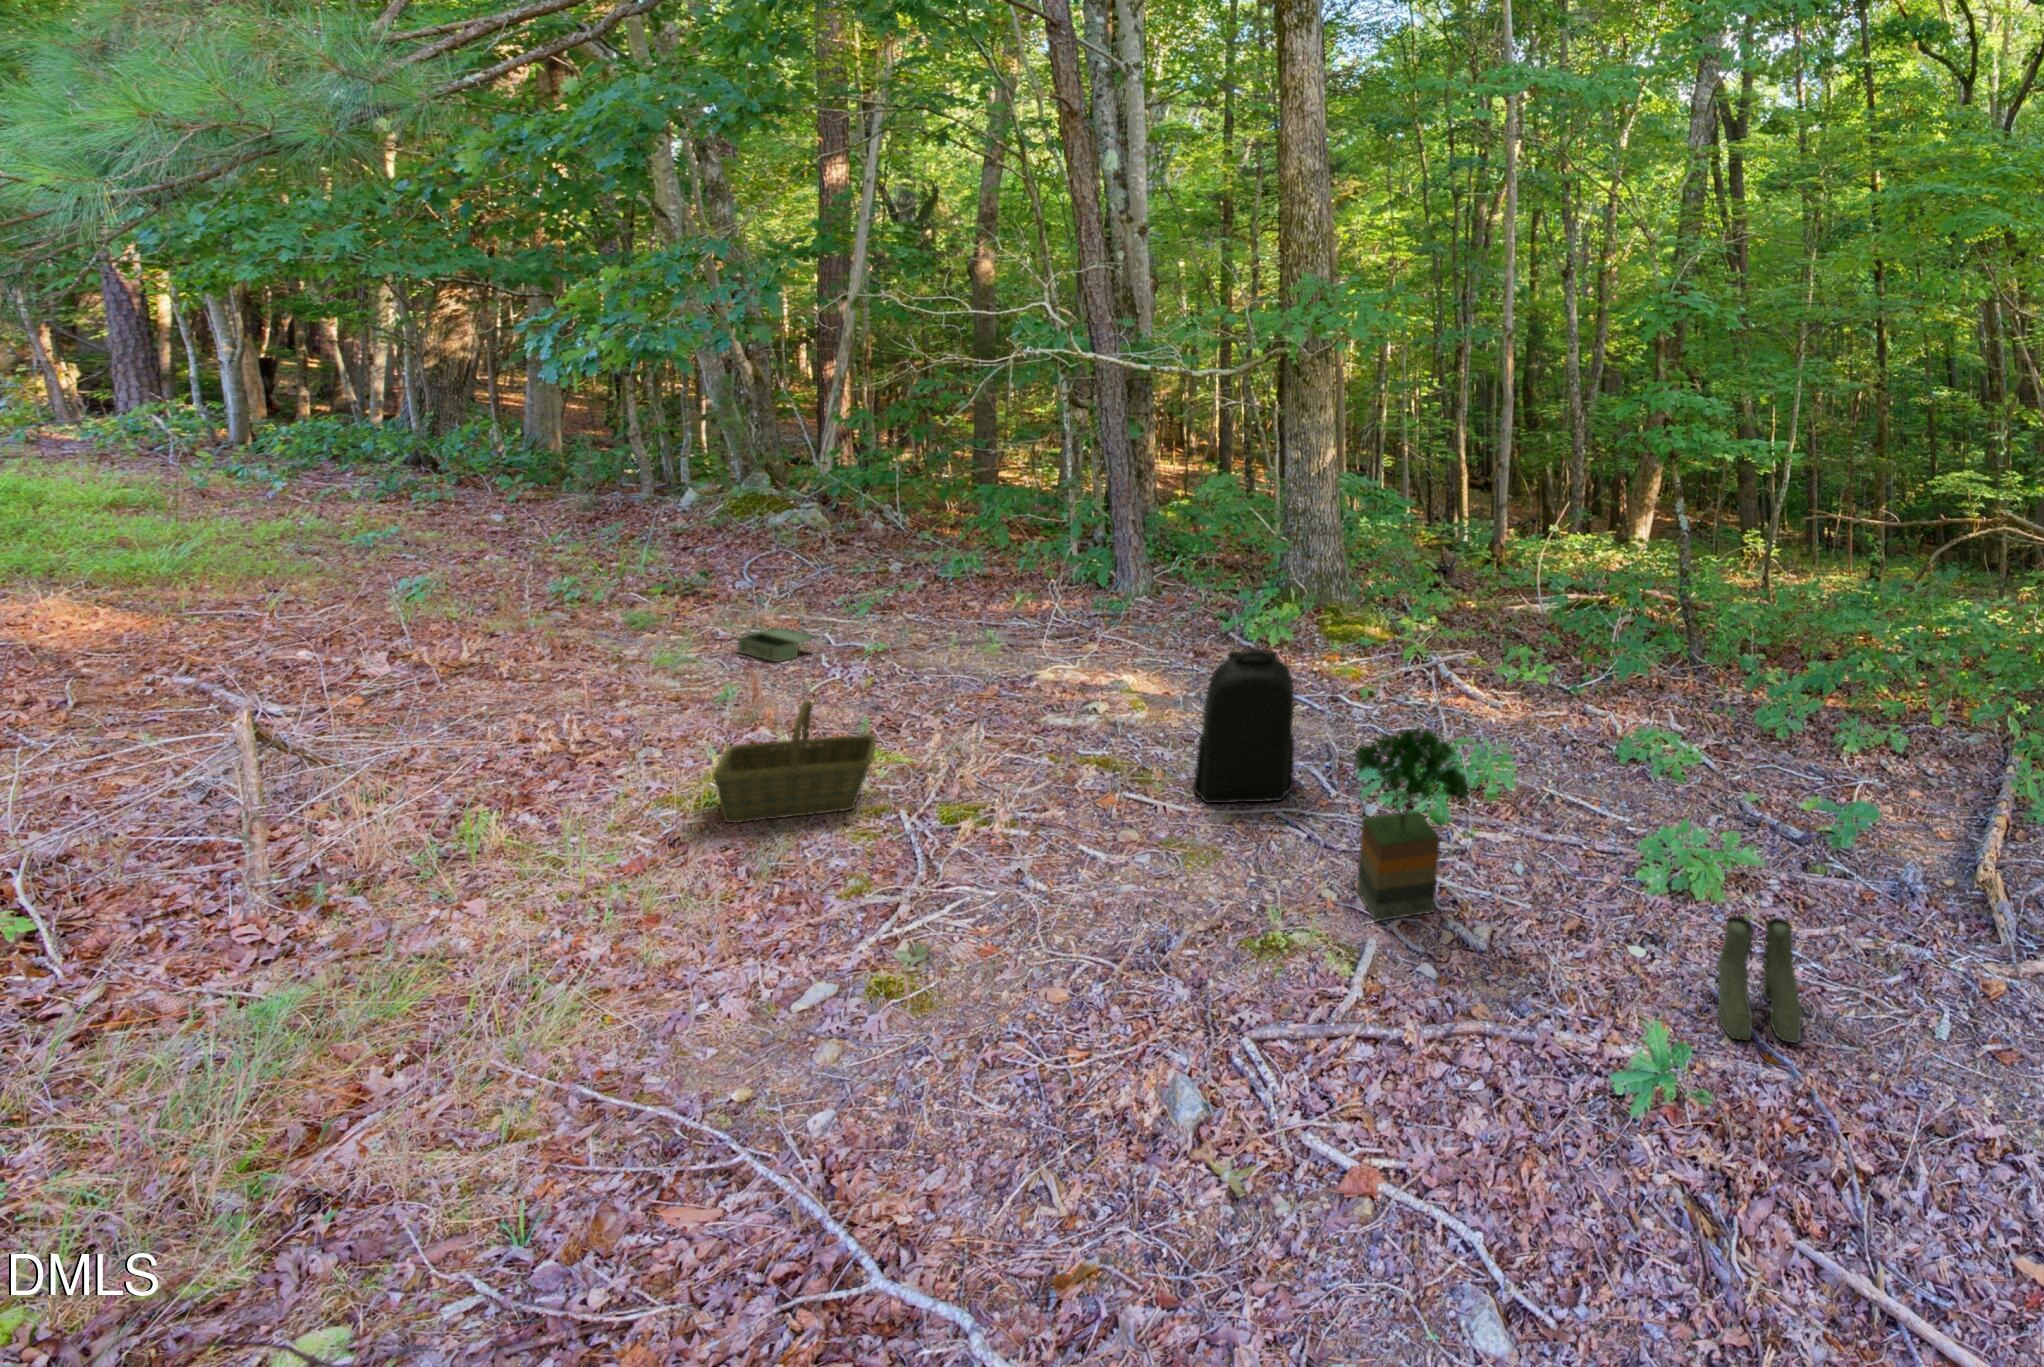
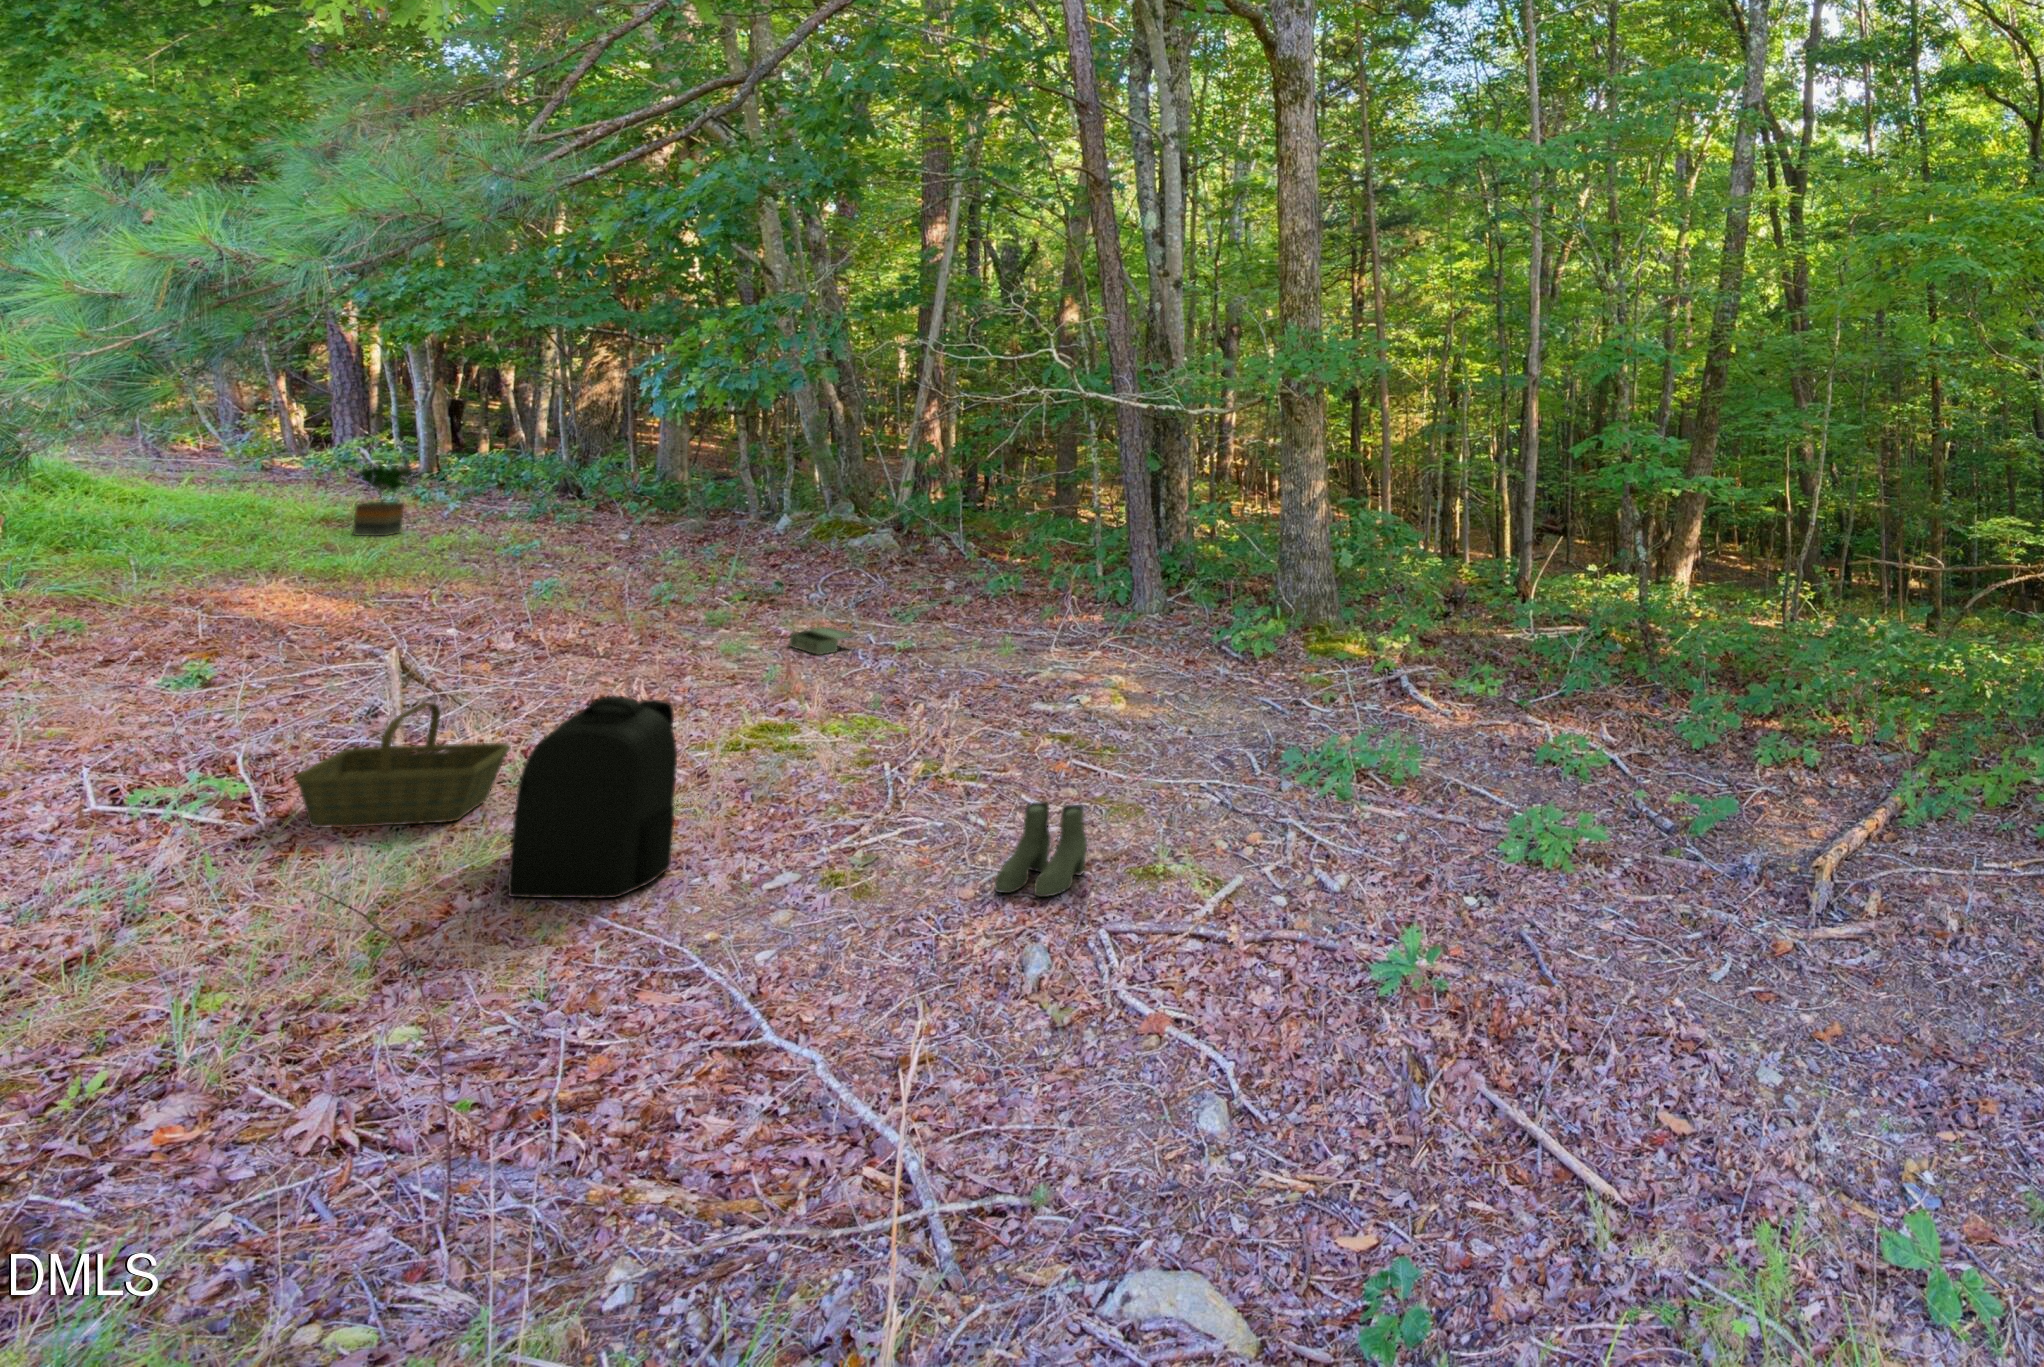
backpack: present [1193,649,1295,803] -> present [508,696,677,898]
basket: present [712,700,877,823] -> present [294,703,511,828]
potted tree: present [1355,728,1471,921] -> present [353,465,417,536]
boots: present [1717,916,1802,1043] -> present [994,802,1087,897]

